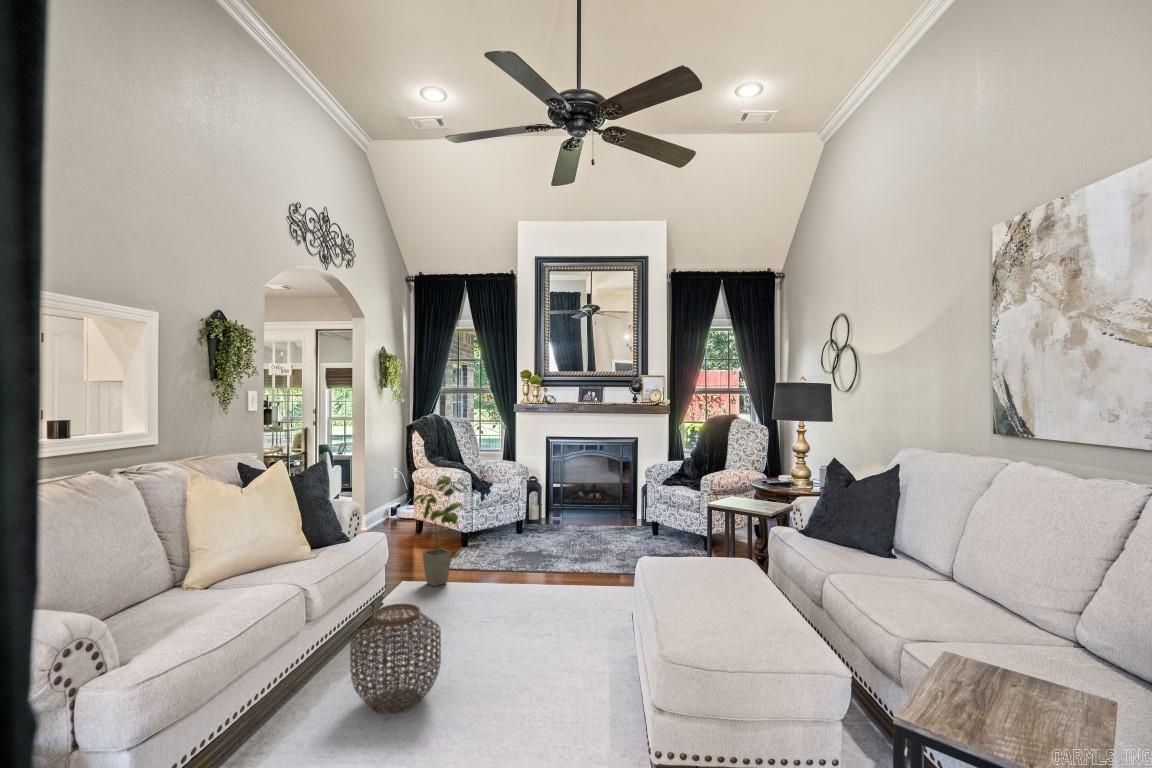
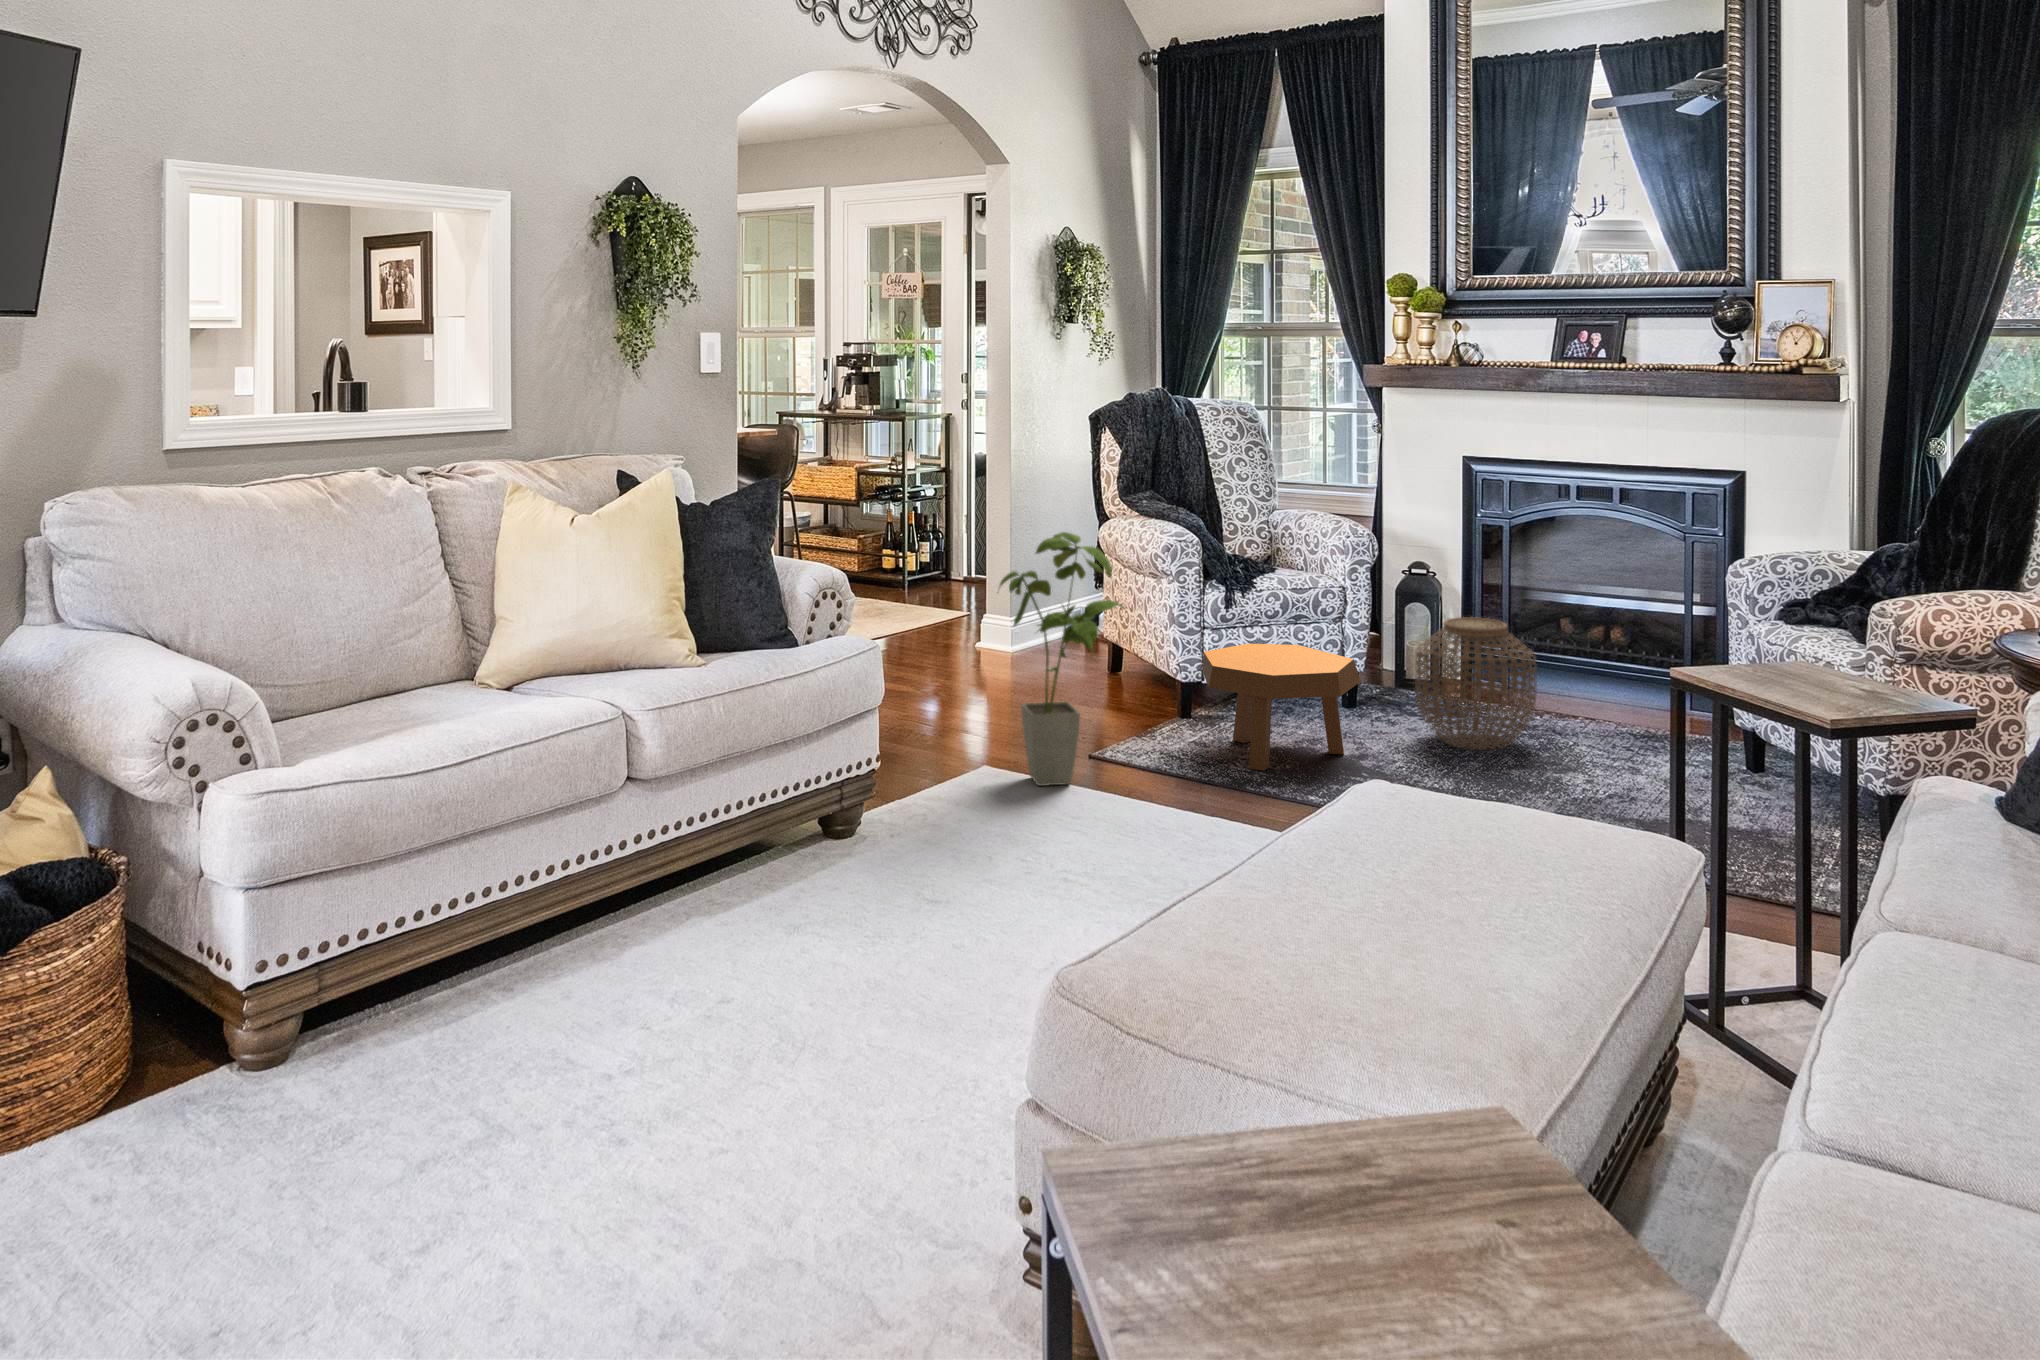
footstool: none [481,512,542,564] -> present [1202,644,1361,771]
woven basket: present [350,603,441,713] -> present [1415,617,1536,750]

